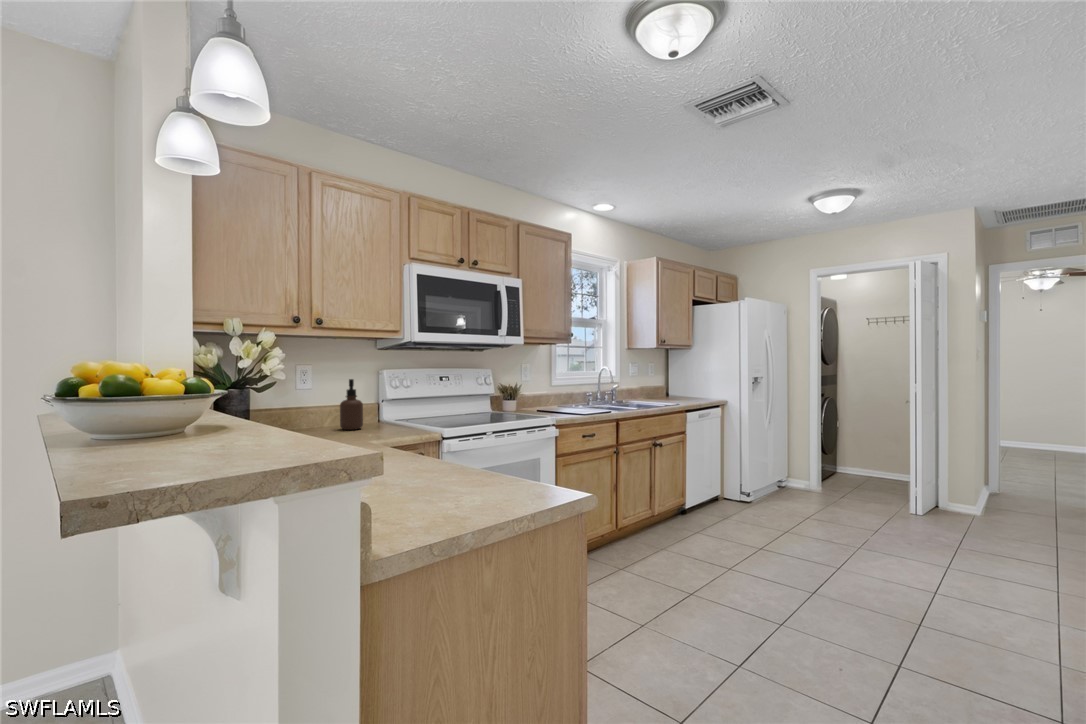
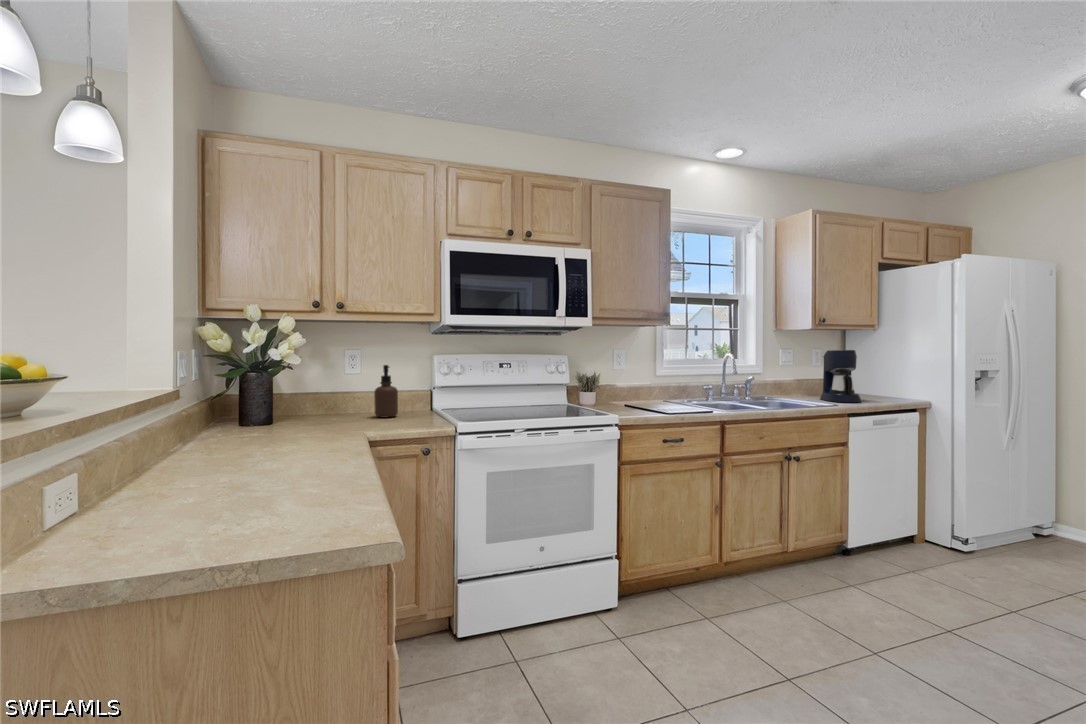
coffee maker: none [658,363,687,402] -> present [820,350,862,402]

